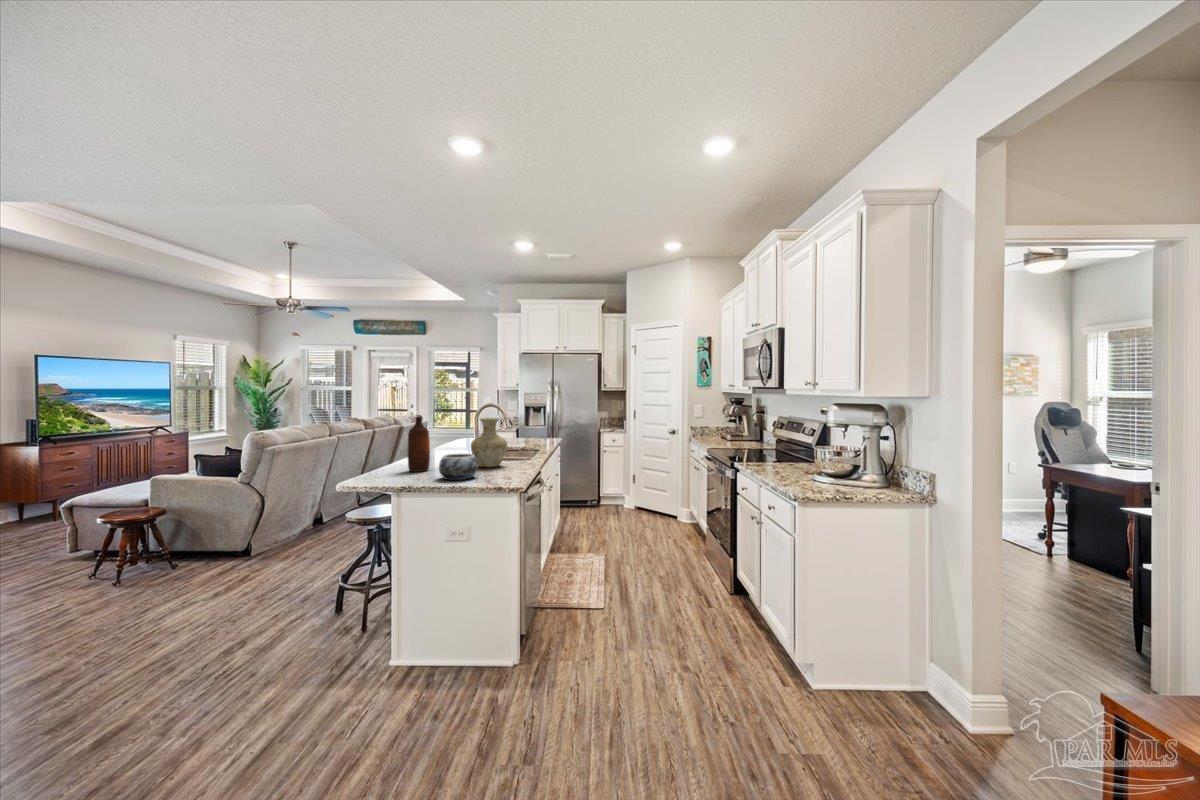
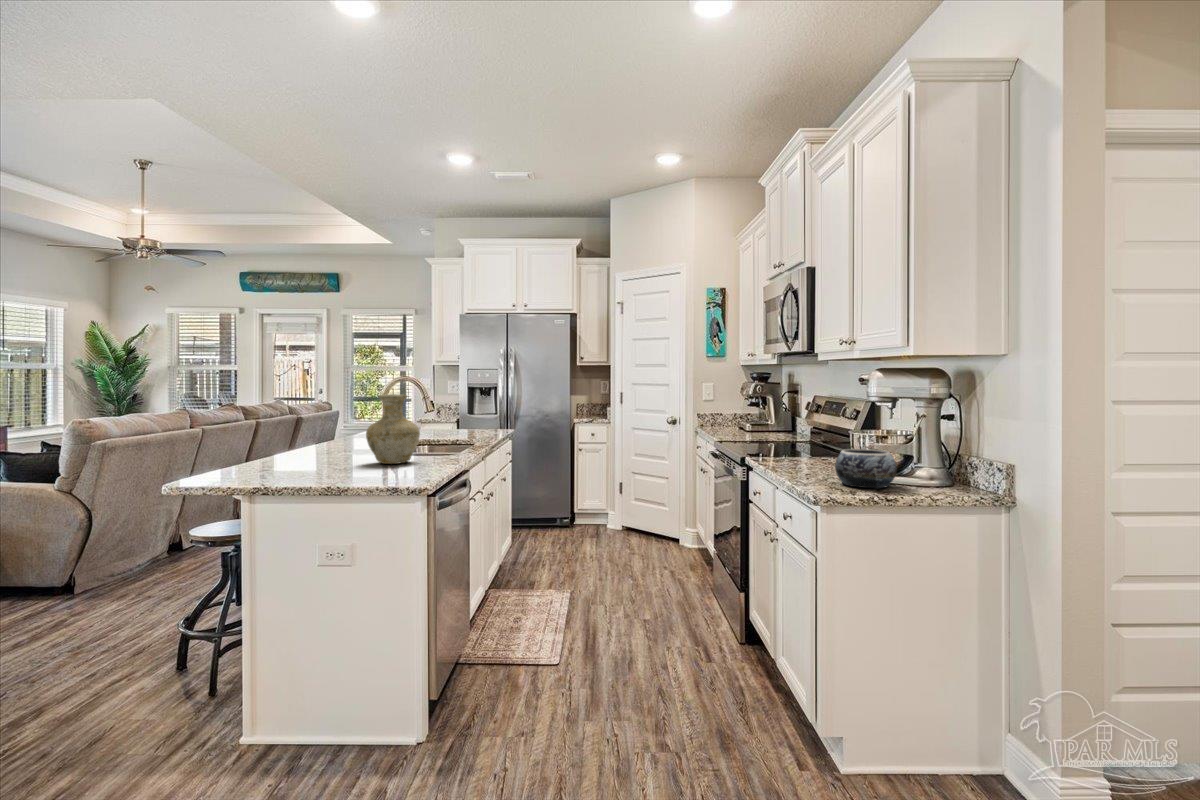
bottle: present [408,416,430,472] -> none [273,391,306,470]
decorative bowl: present [439,454,478,480] -> present [835,449,896,488]

